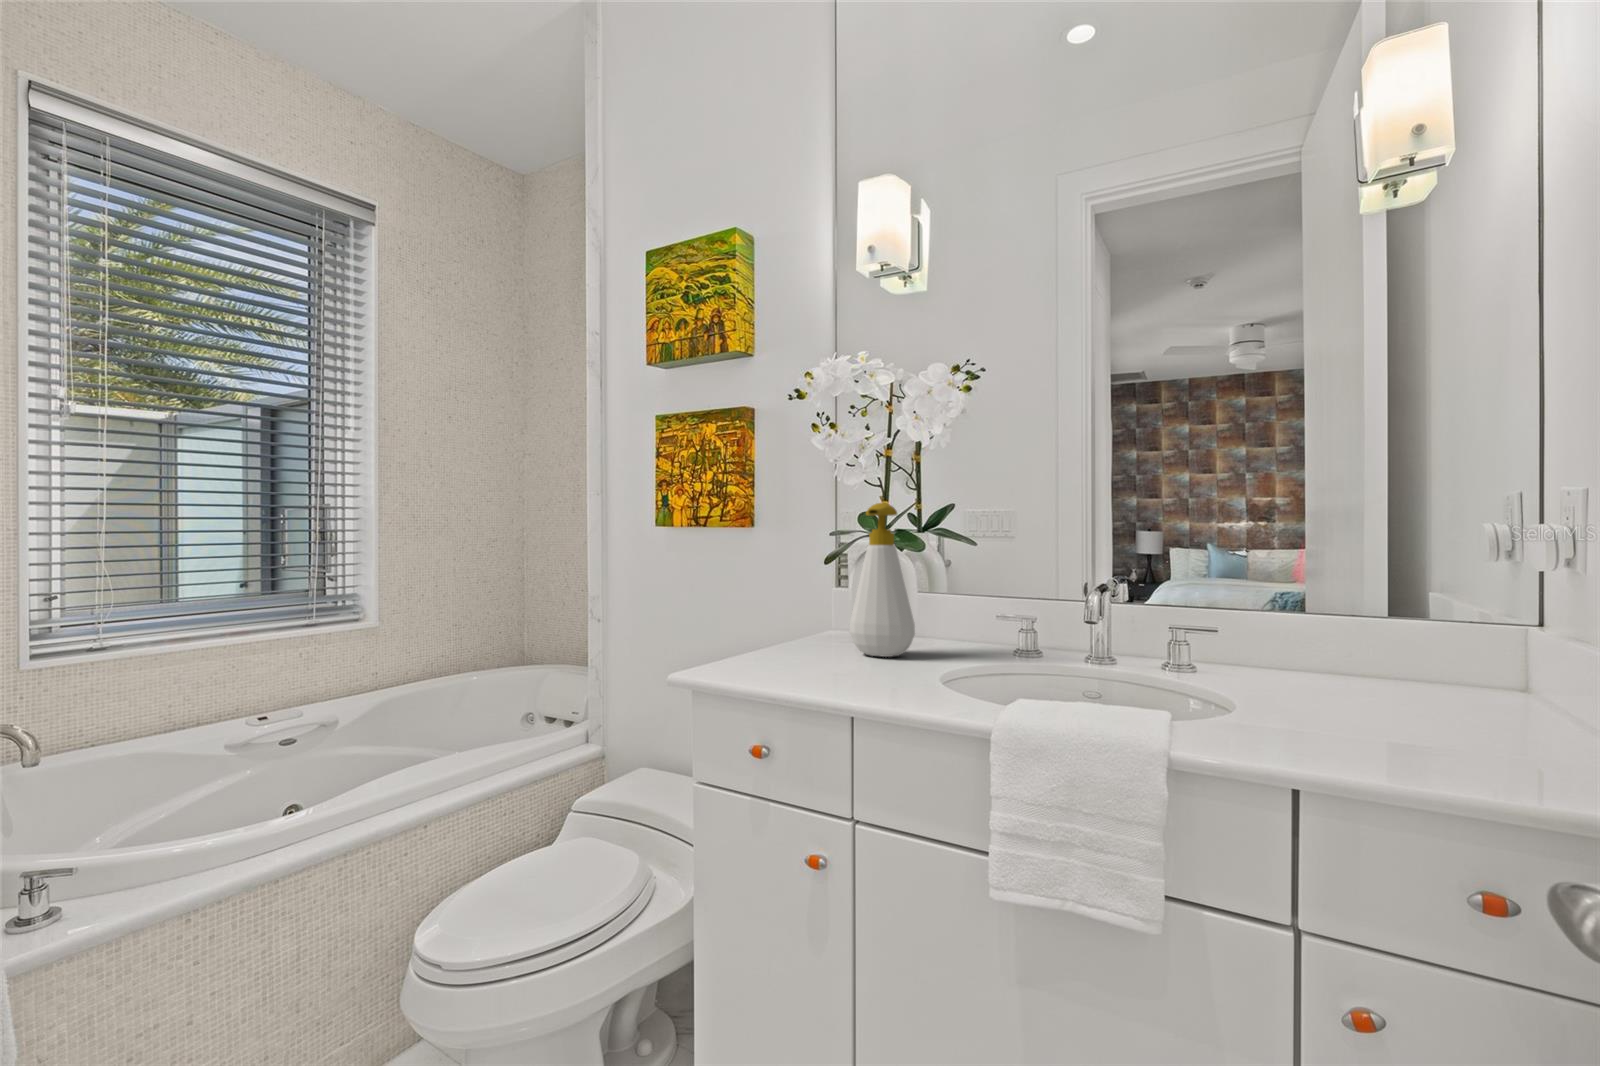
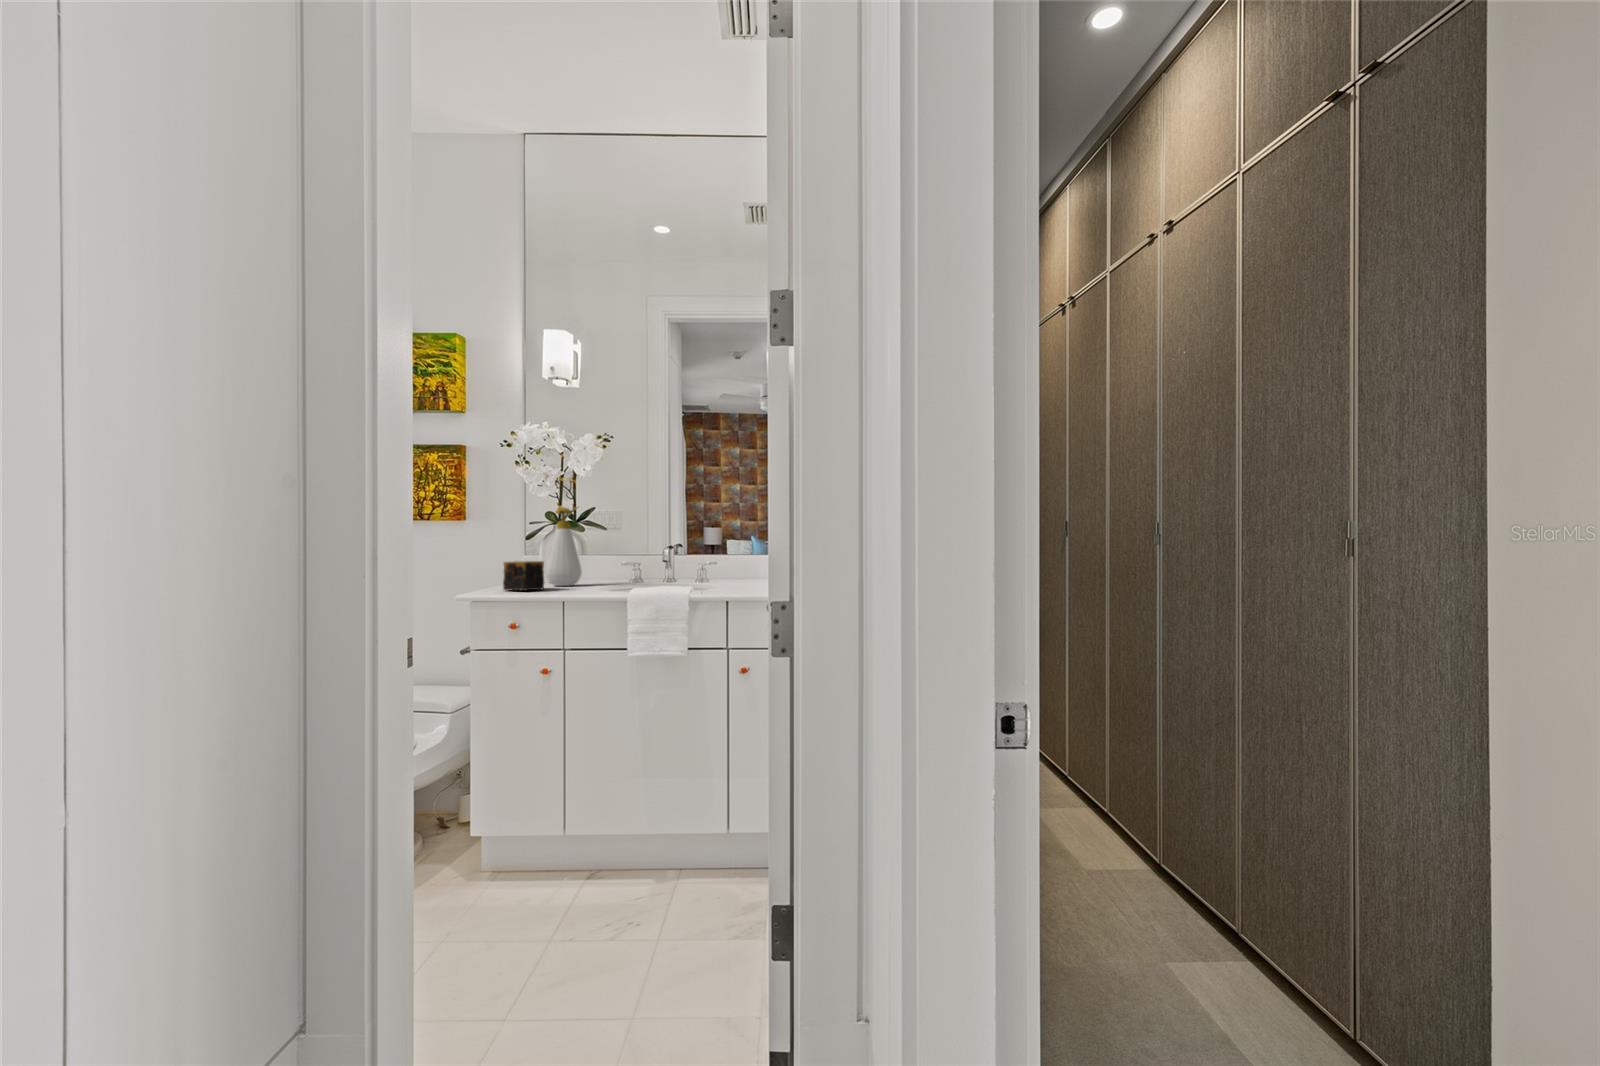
candle: none [753,609,831,675] -> present [503,561,544,591]

